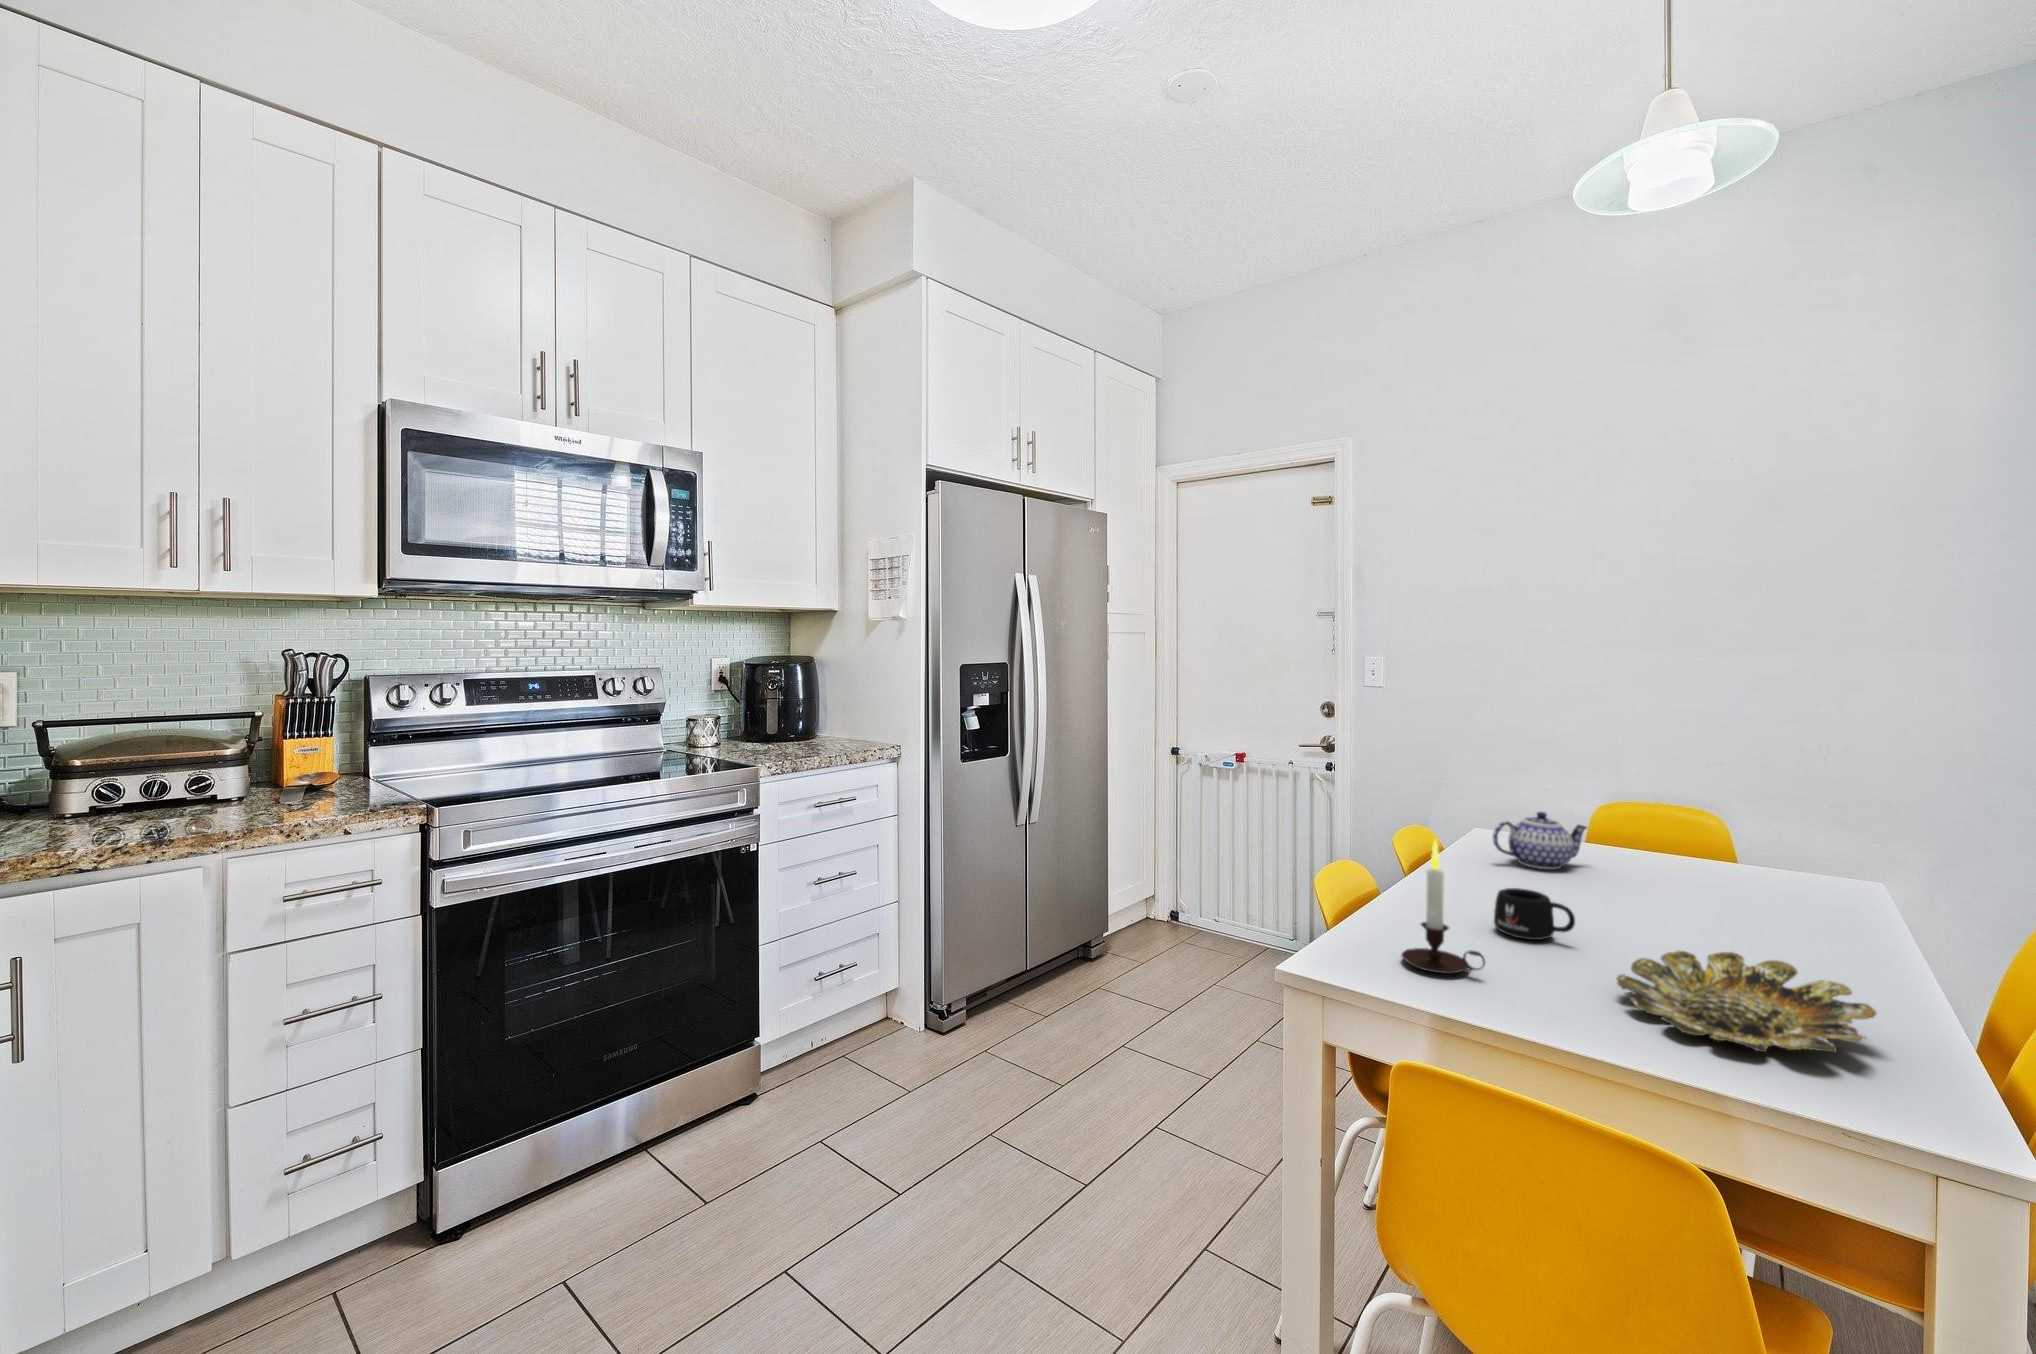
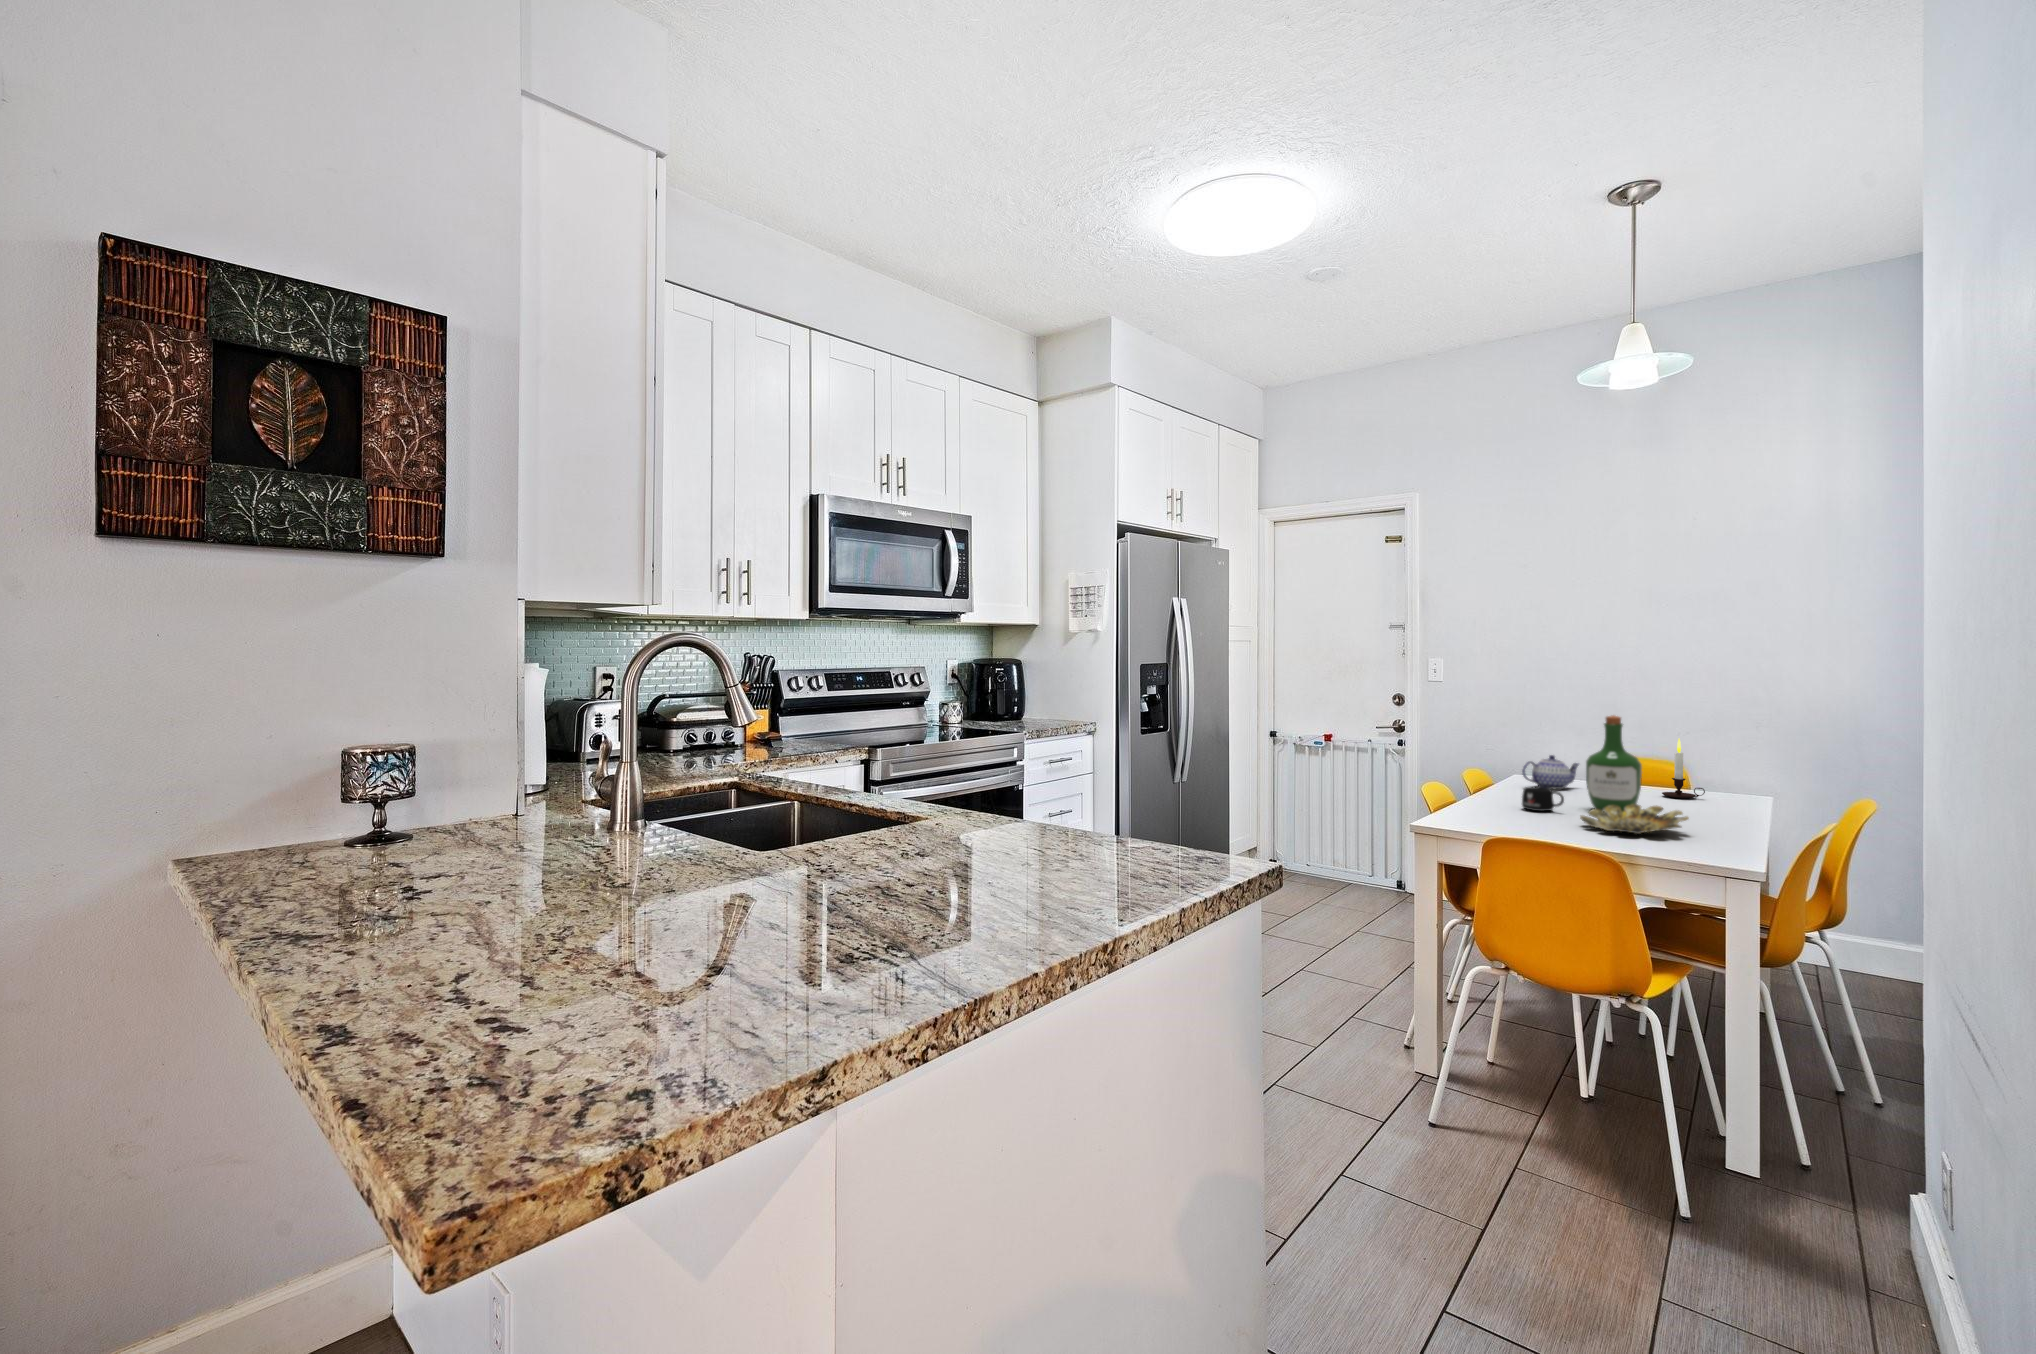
wine bottle: none [1613,762,1725,948] -> present [1586,715,1642,812]
candle: present [1402,839,1485,974] -> present [1662,739,1705,798]

